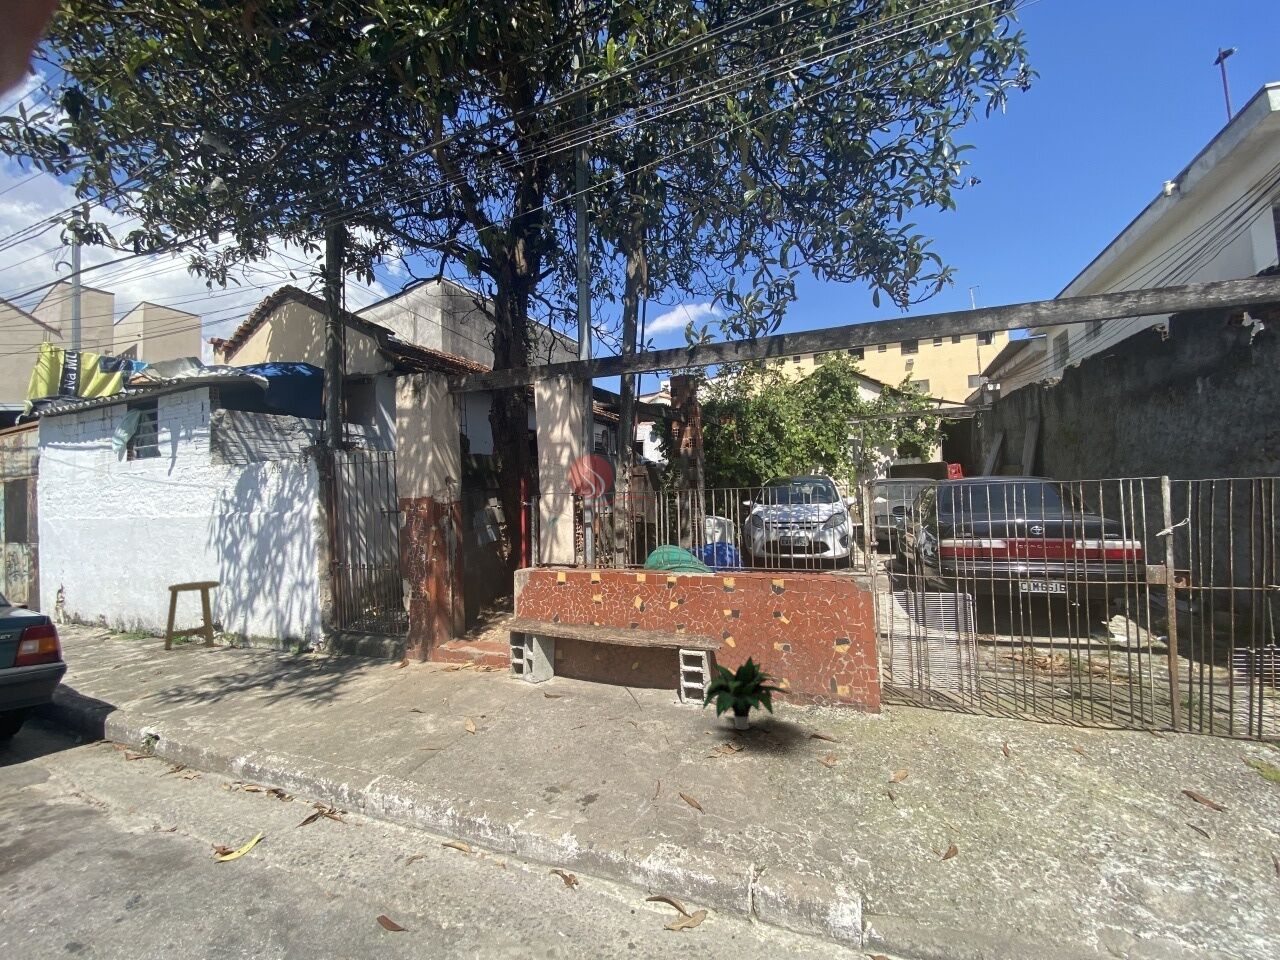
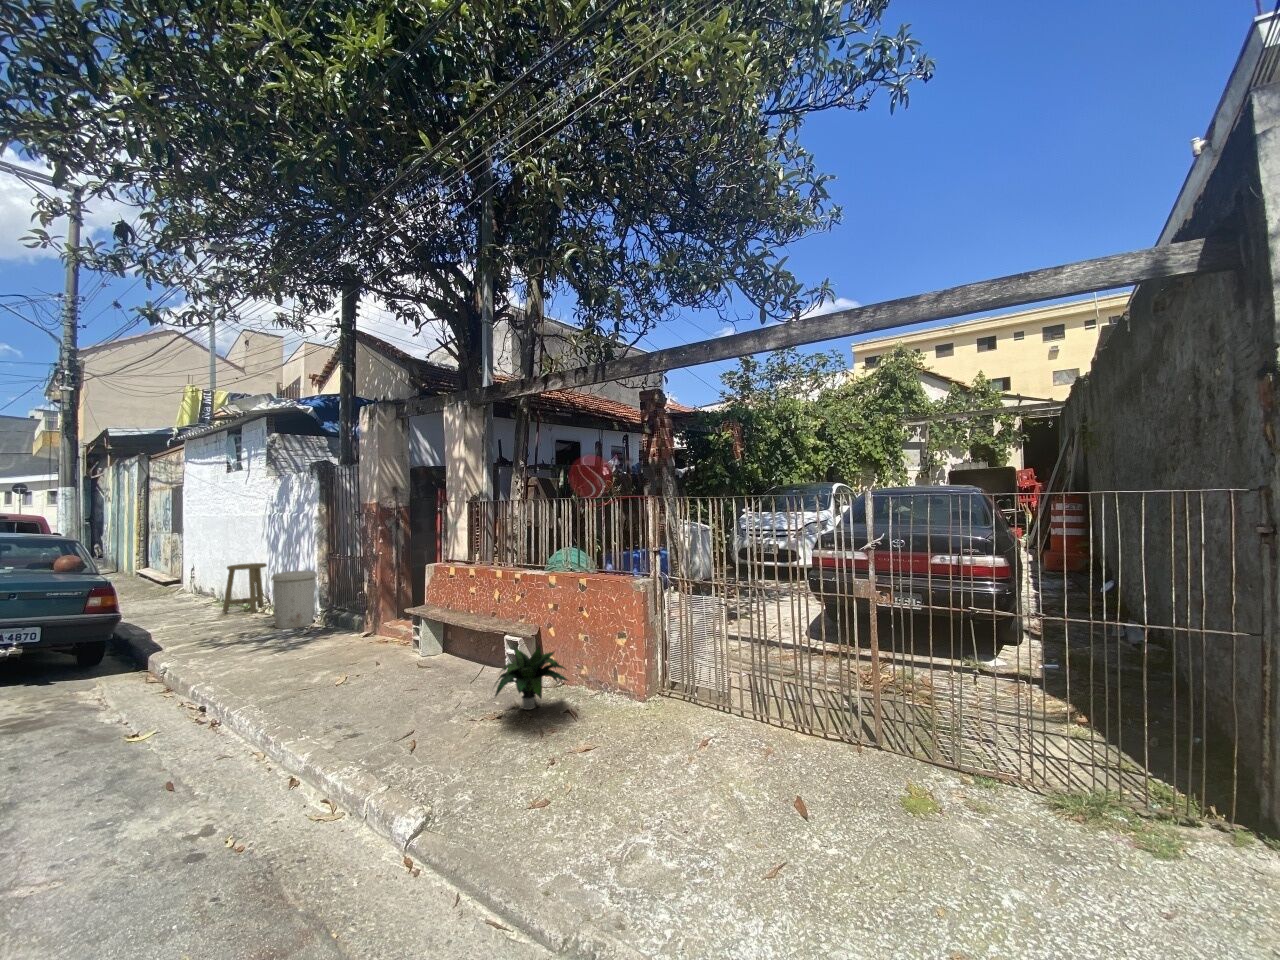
trash can: none [265,588,322,663] -> present [271,571,317,629]

